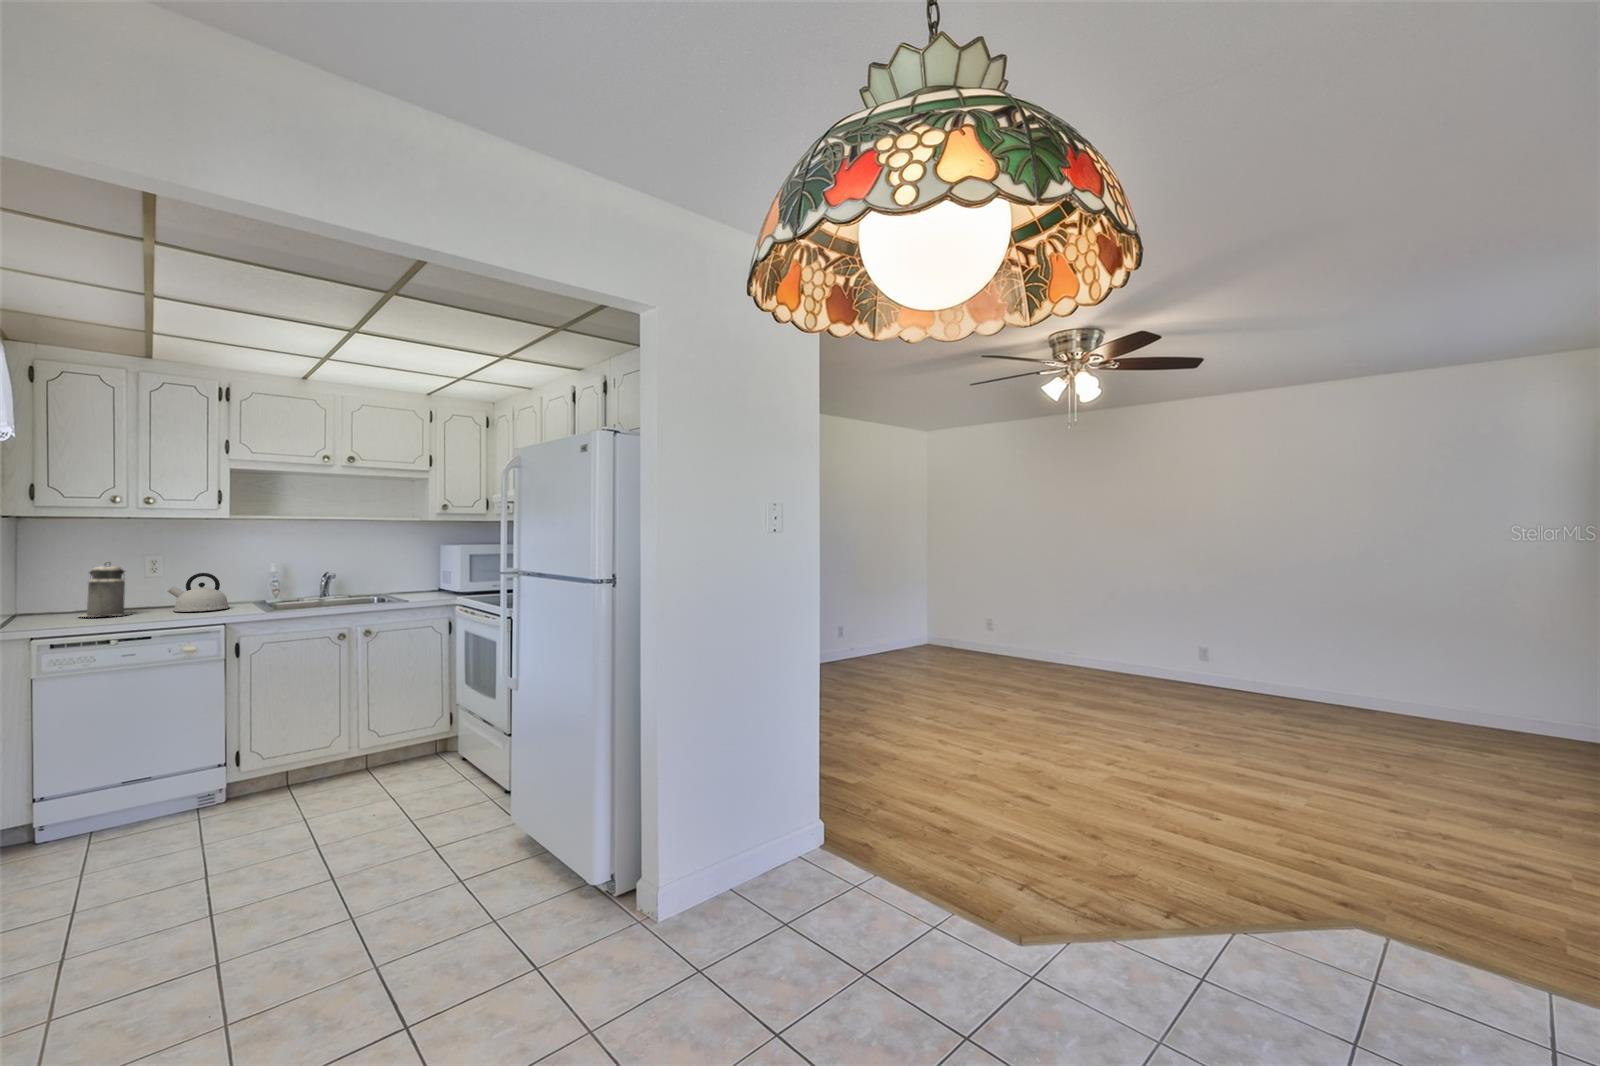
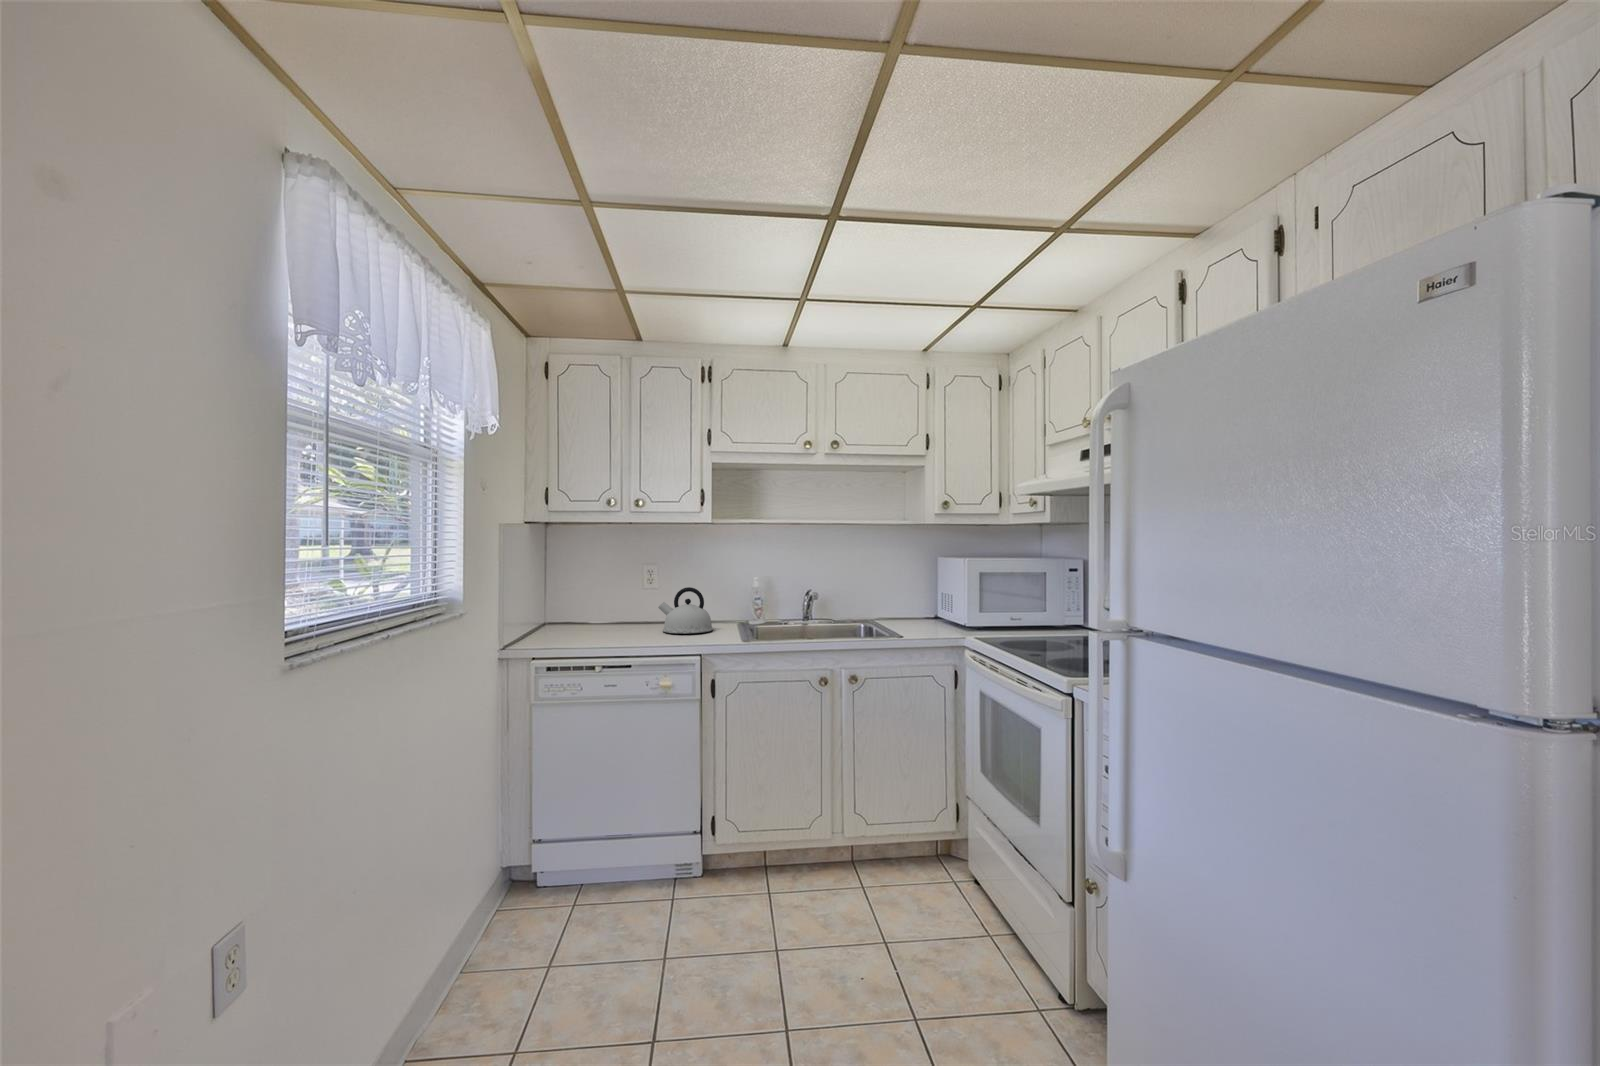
canister: present [80,562,131,617] -> none [585,572,629,634]

